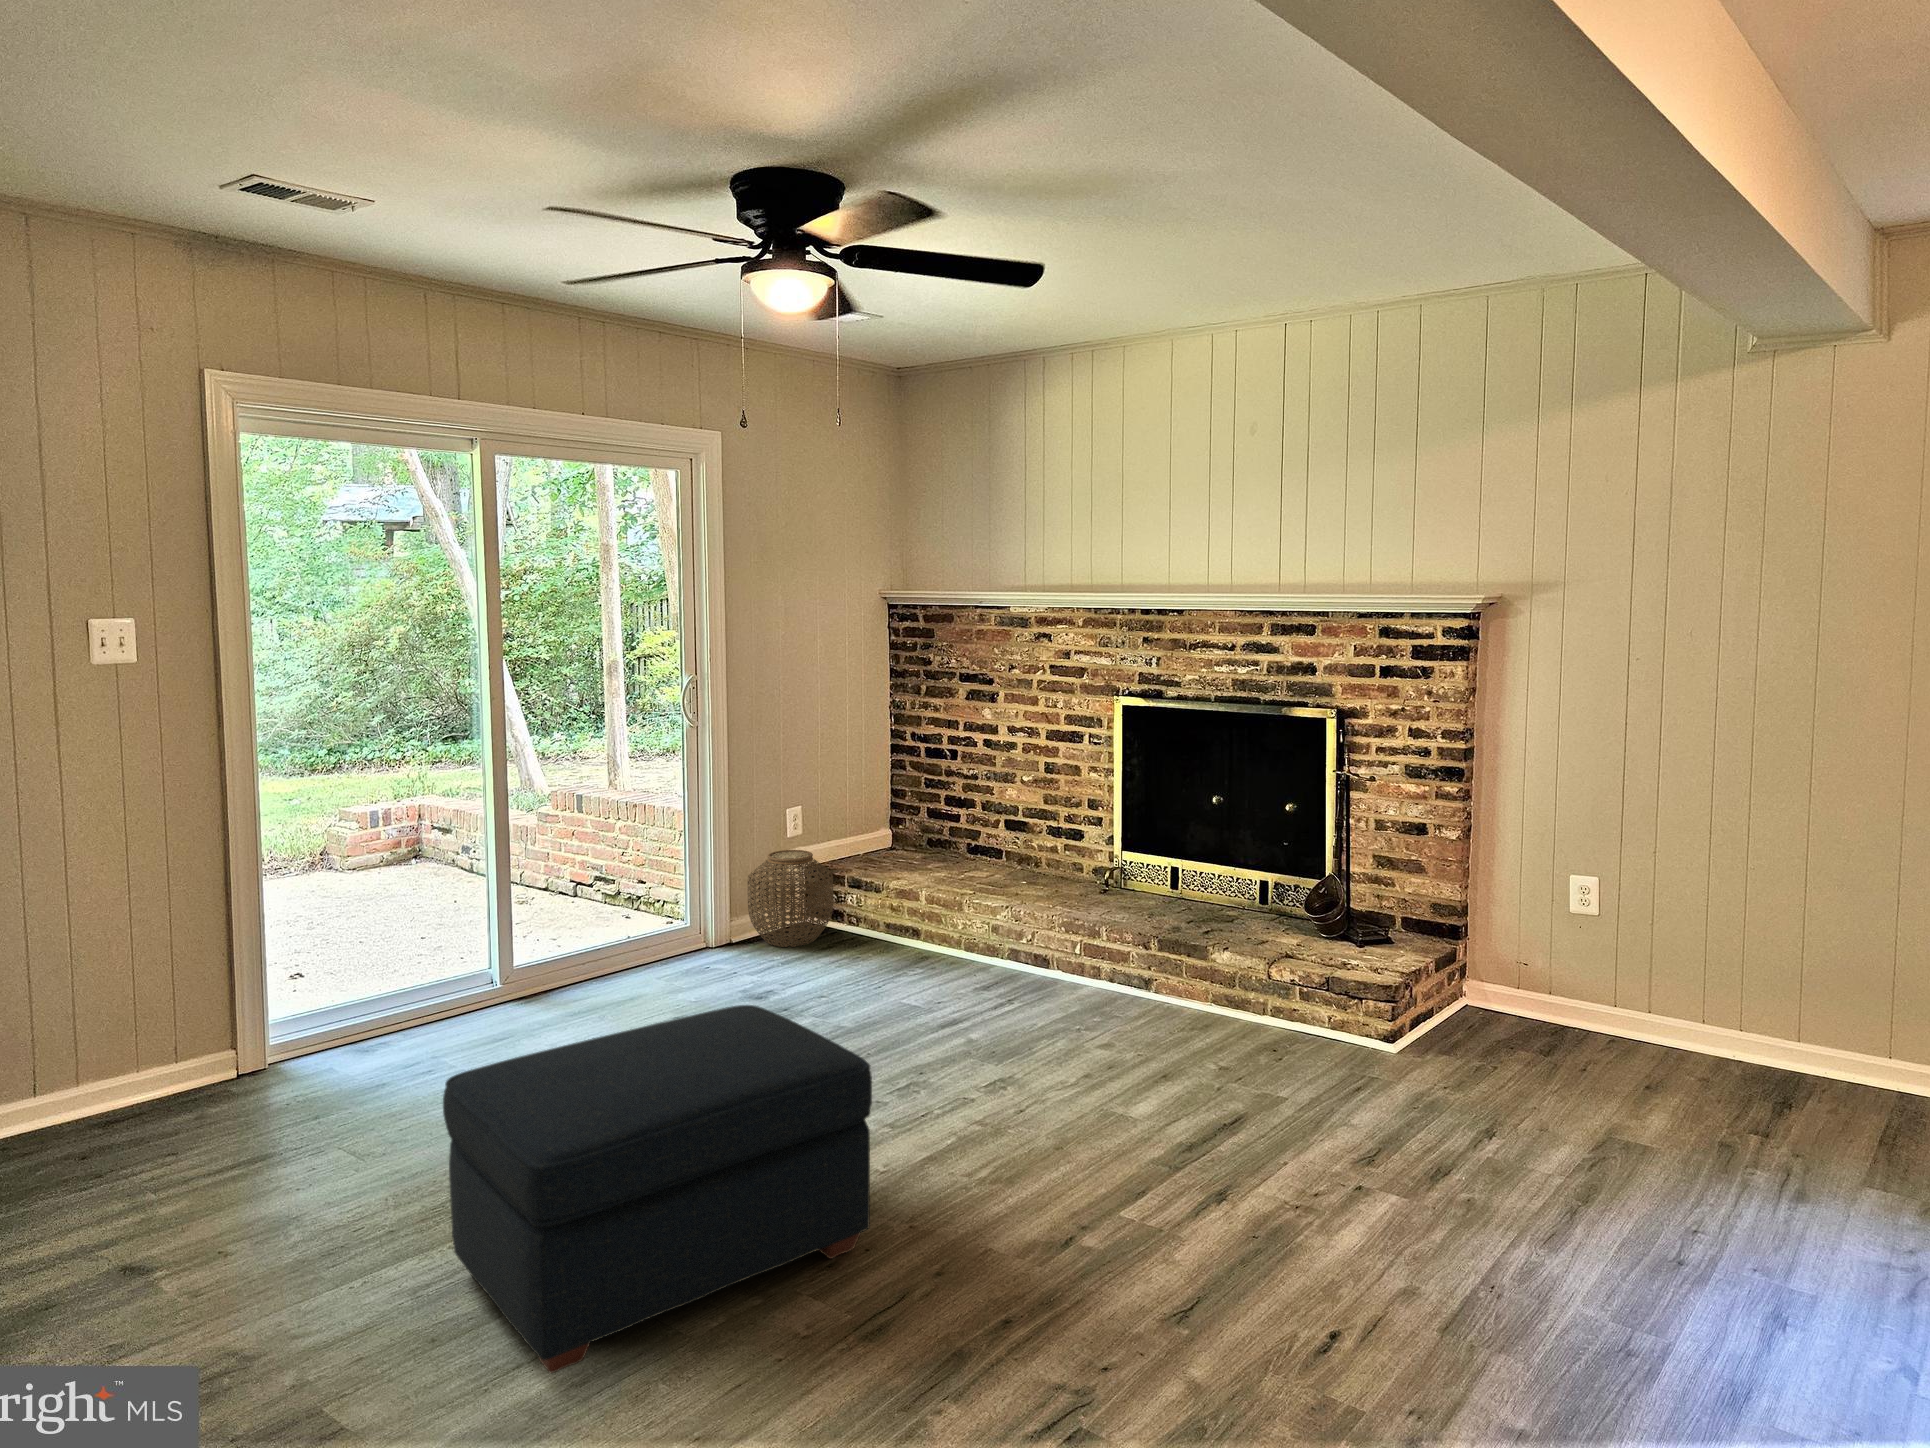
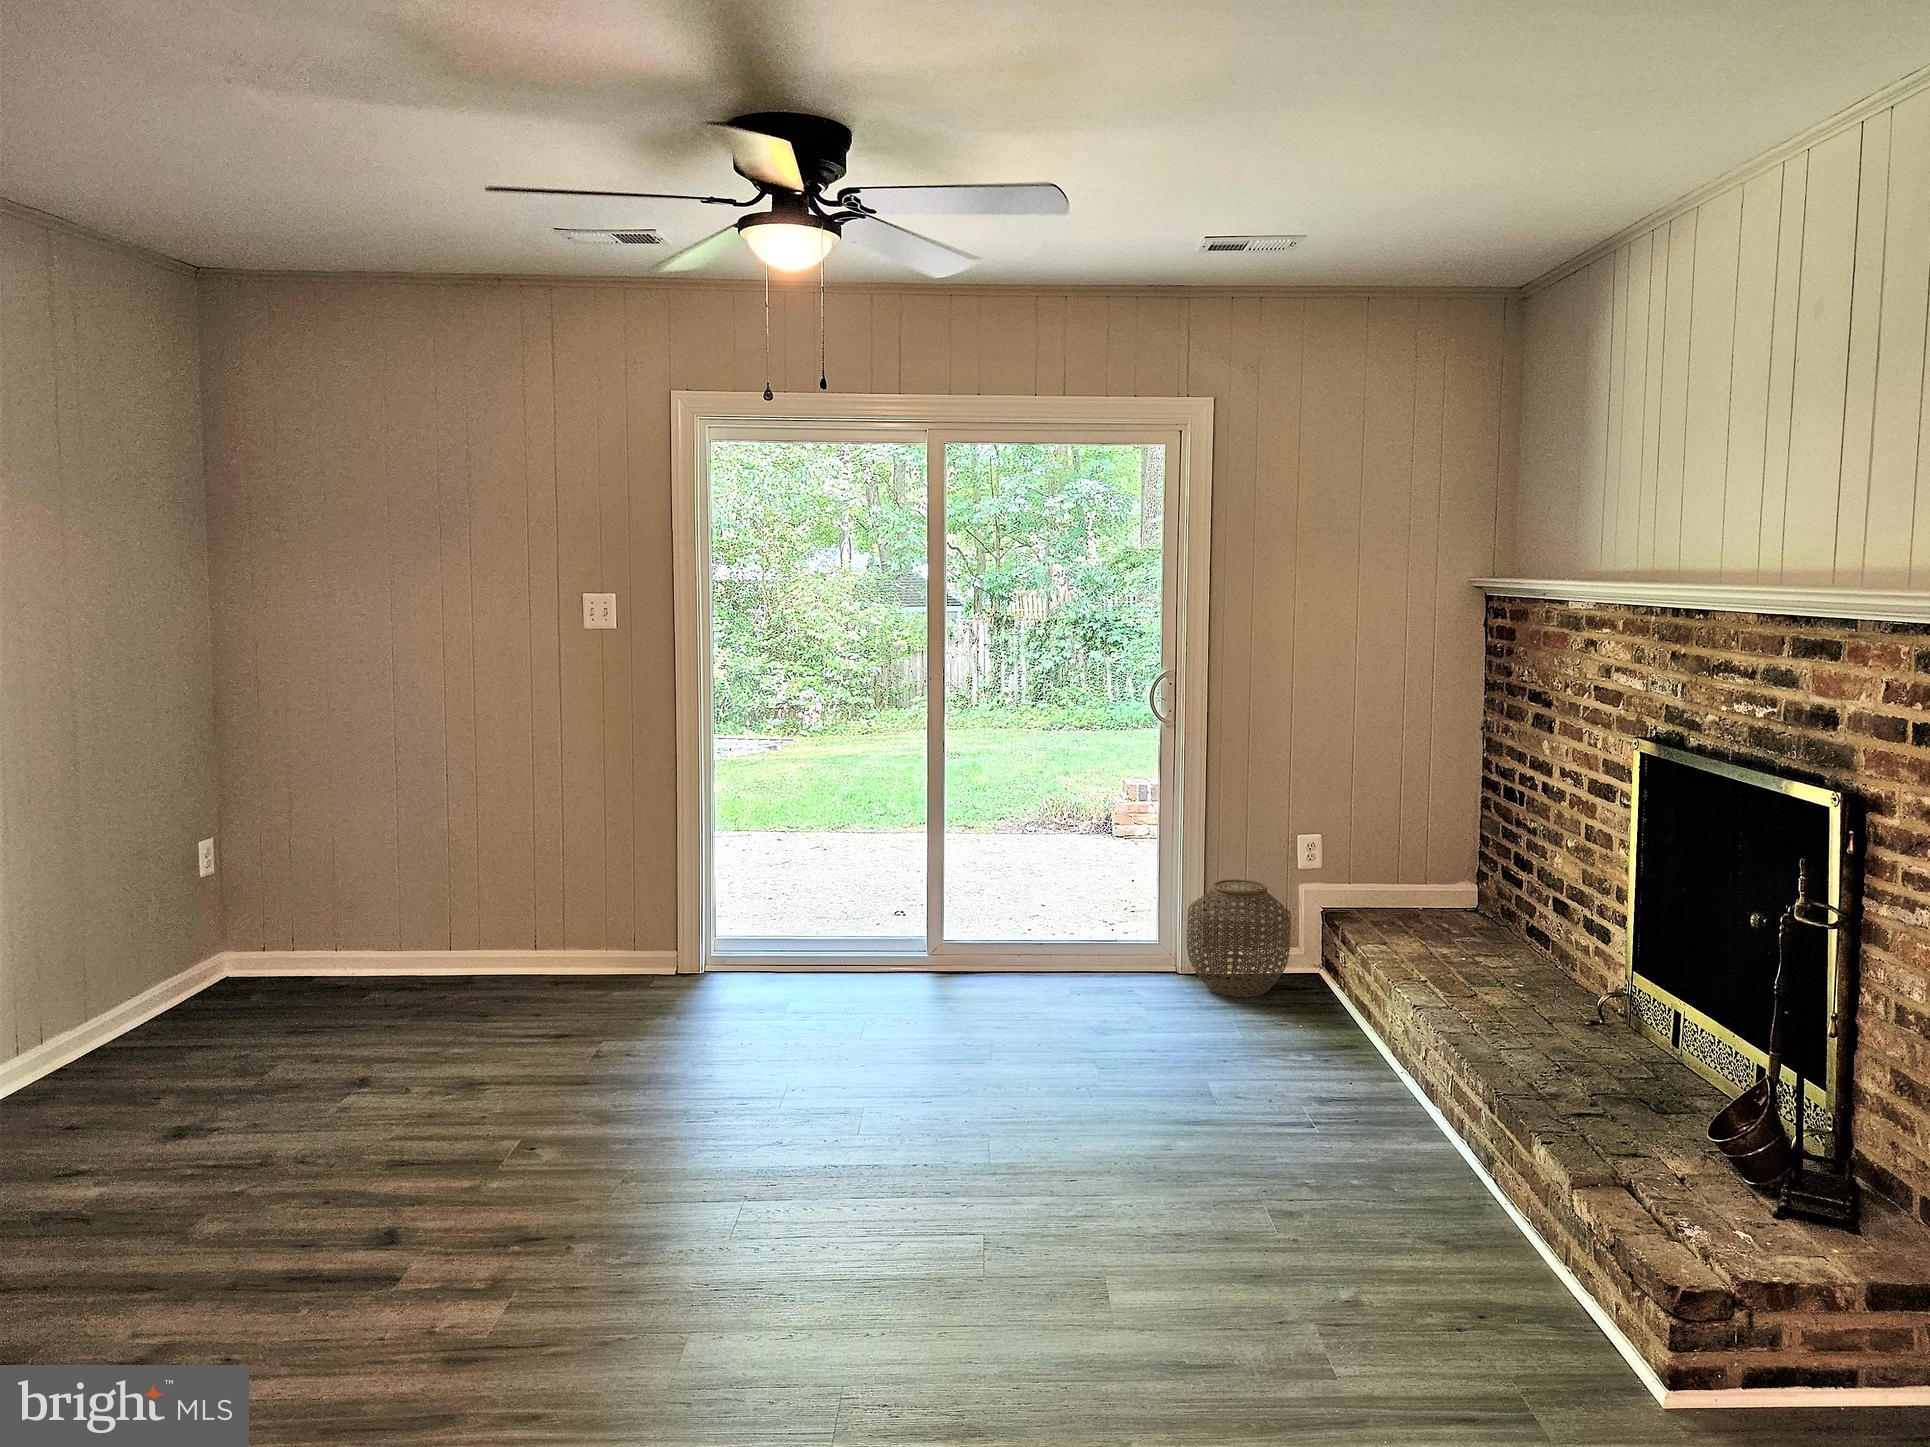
ottoman: present [443,1005,872,1373] -> none [312,966,740,1254]

